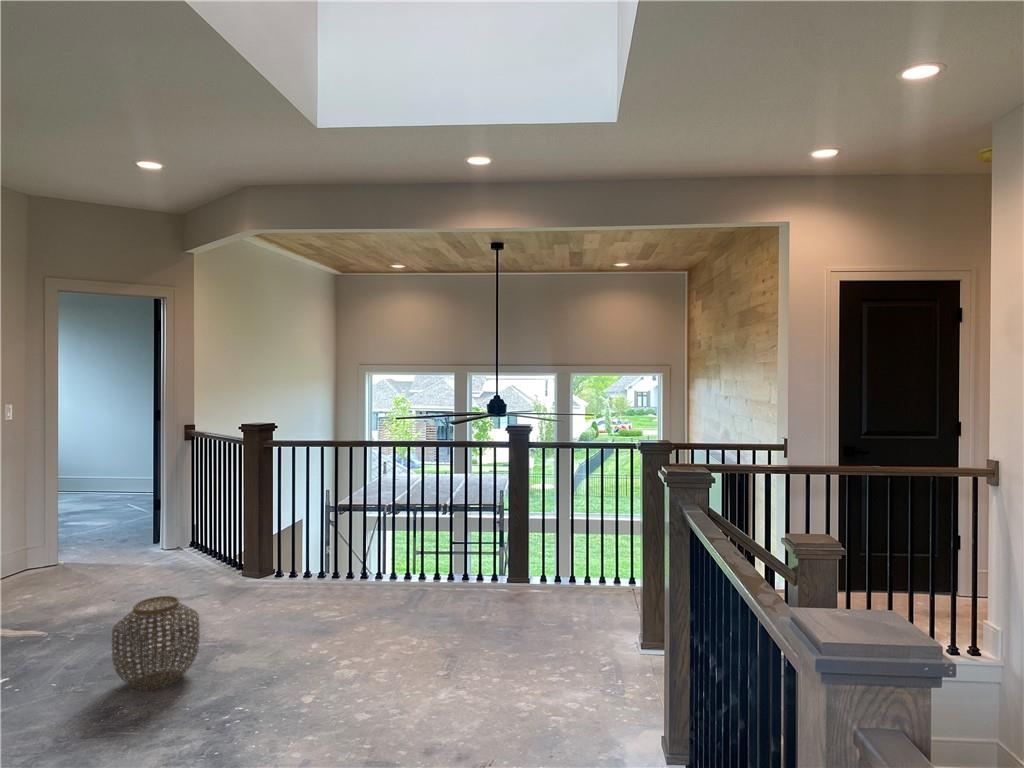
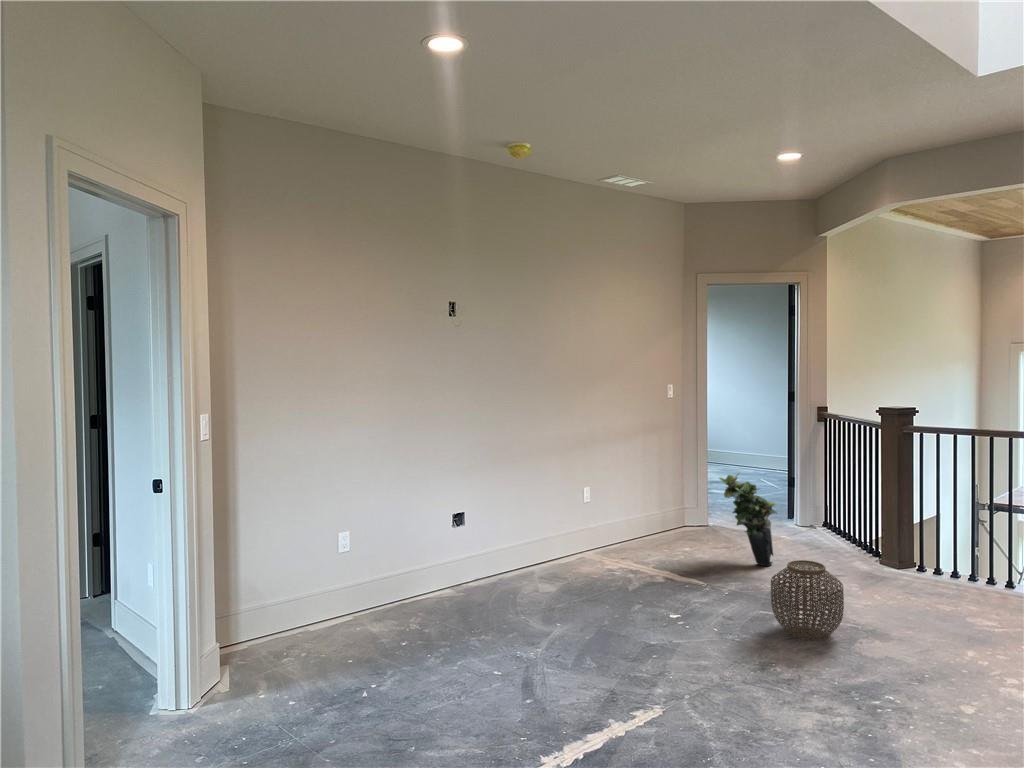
potted plant: none [54,504,132,608] -> present [719,474,777,566]

